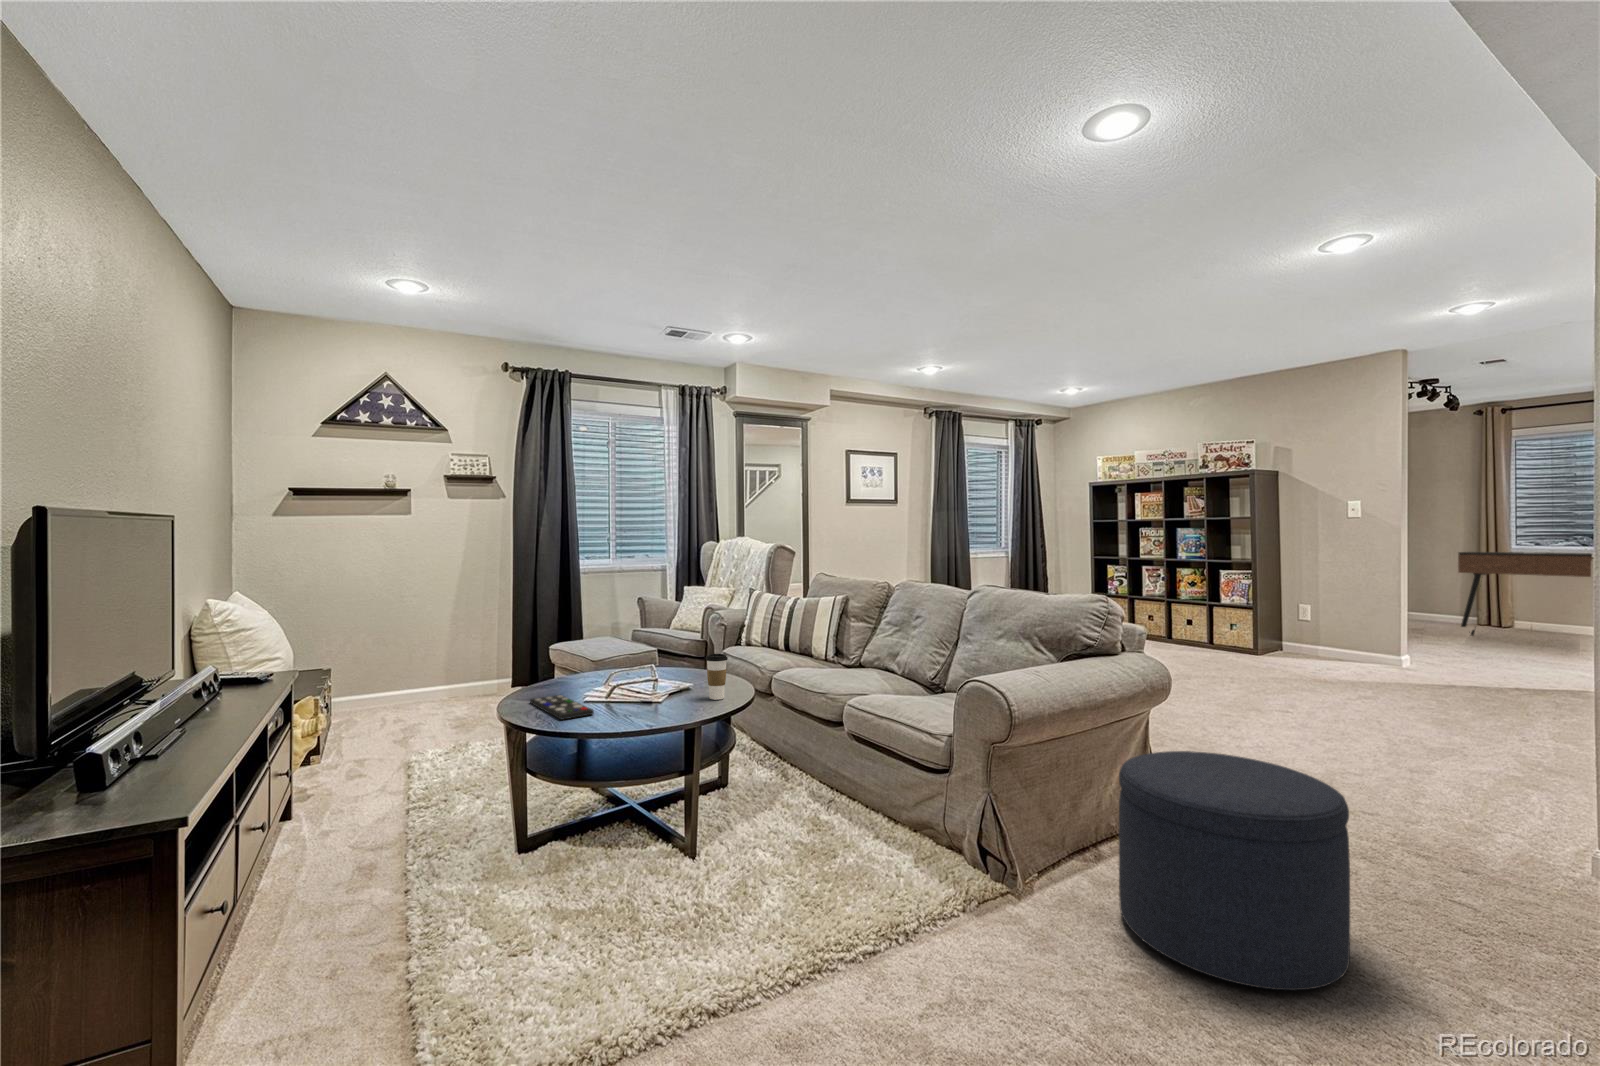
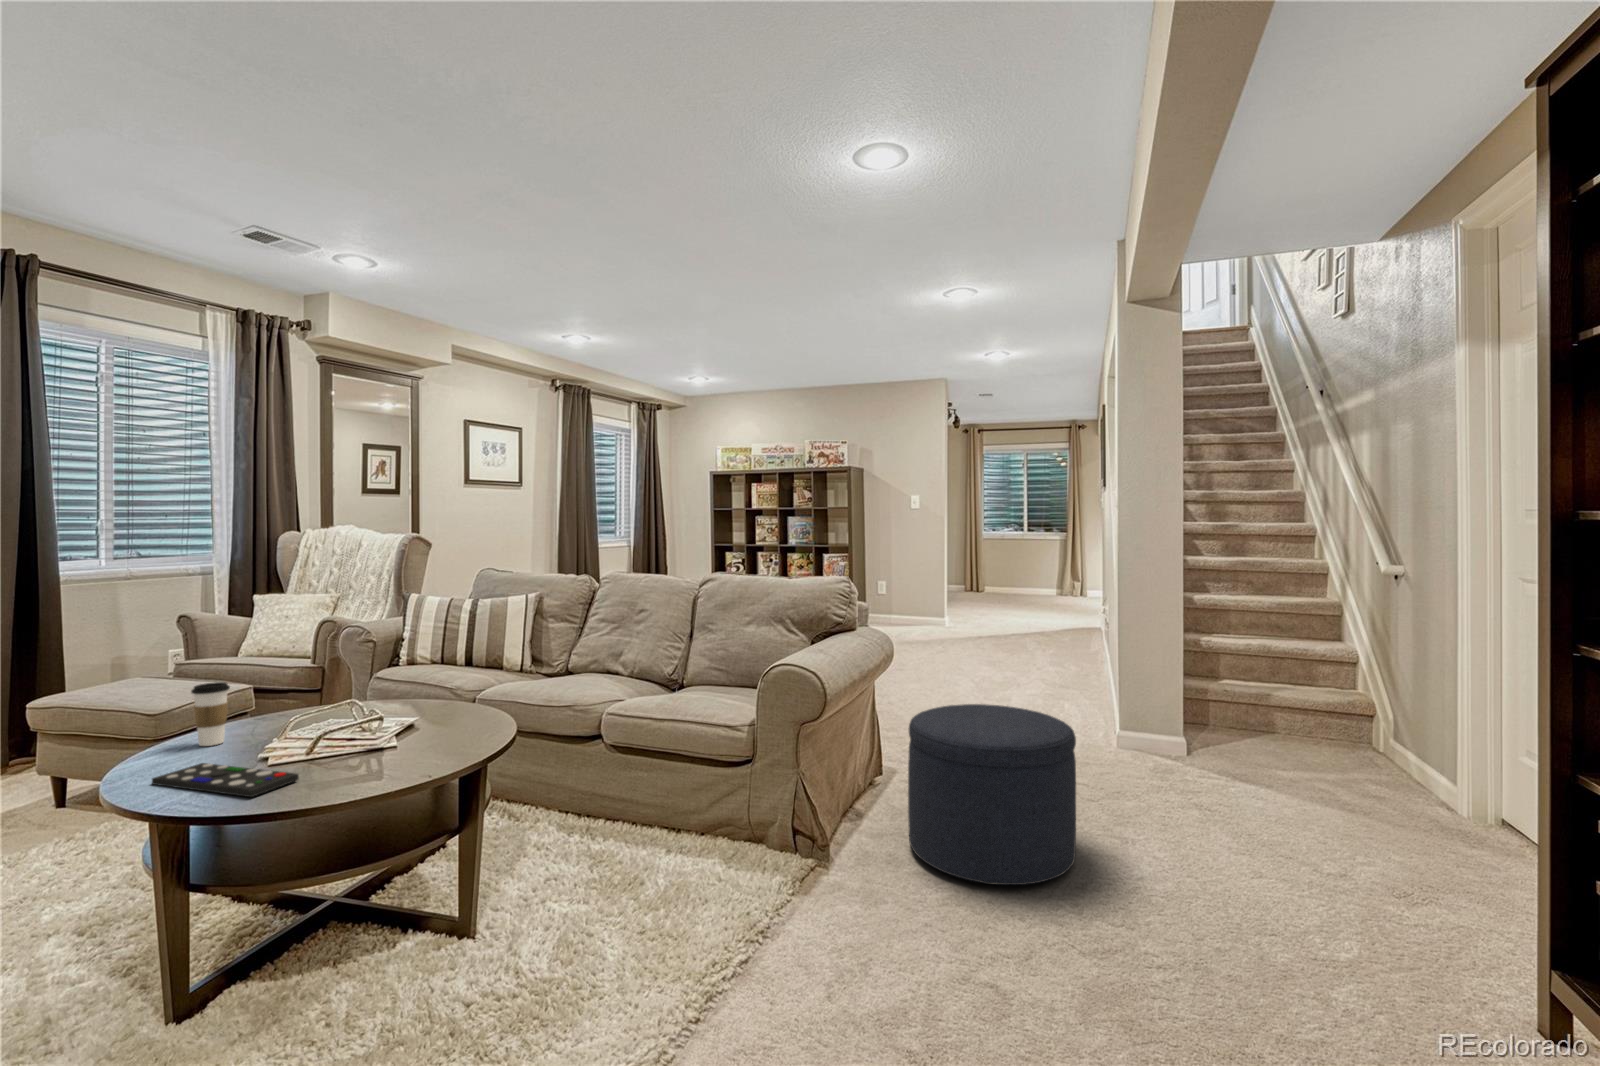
console table: present [1458,552,1592,635] -> none [956,534,1047,603]
coffee cup: present [706,654,728,700] -> present [191,682,230,746]

